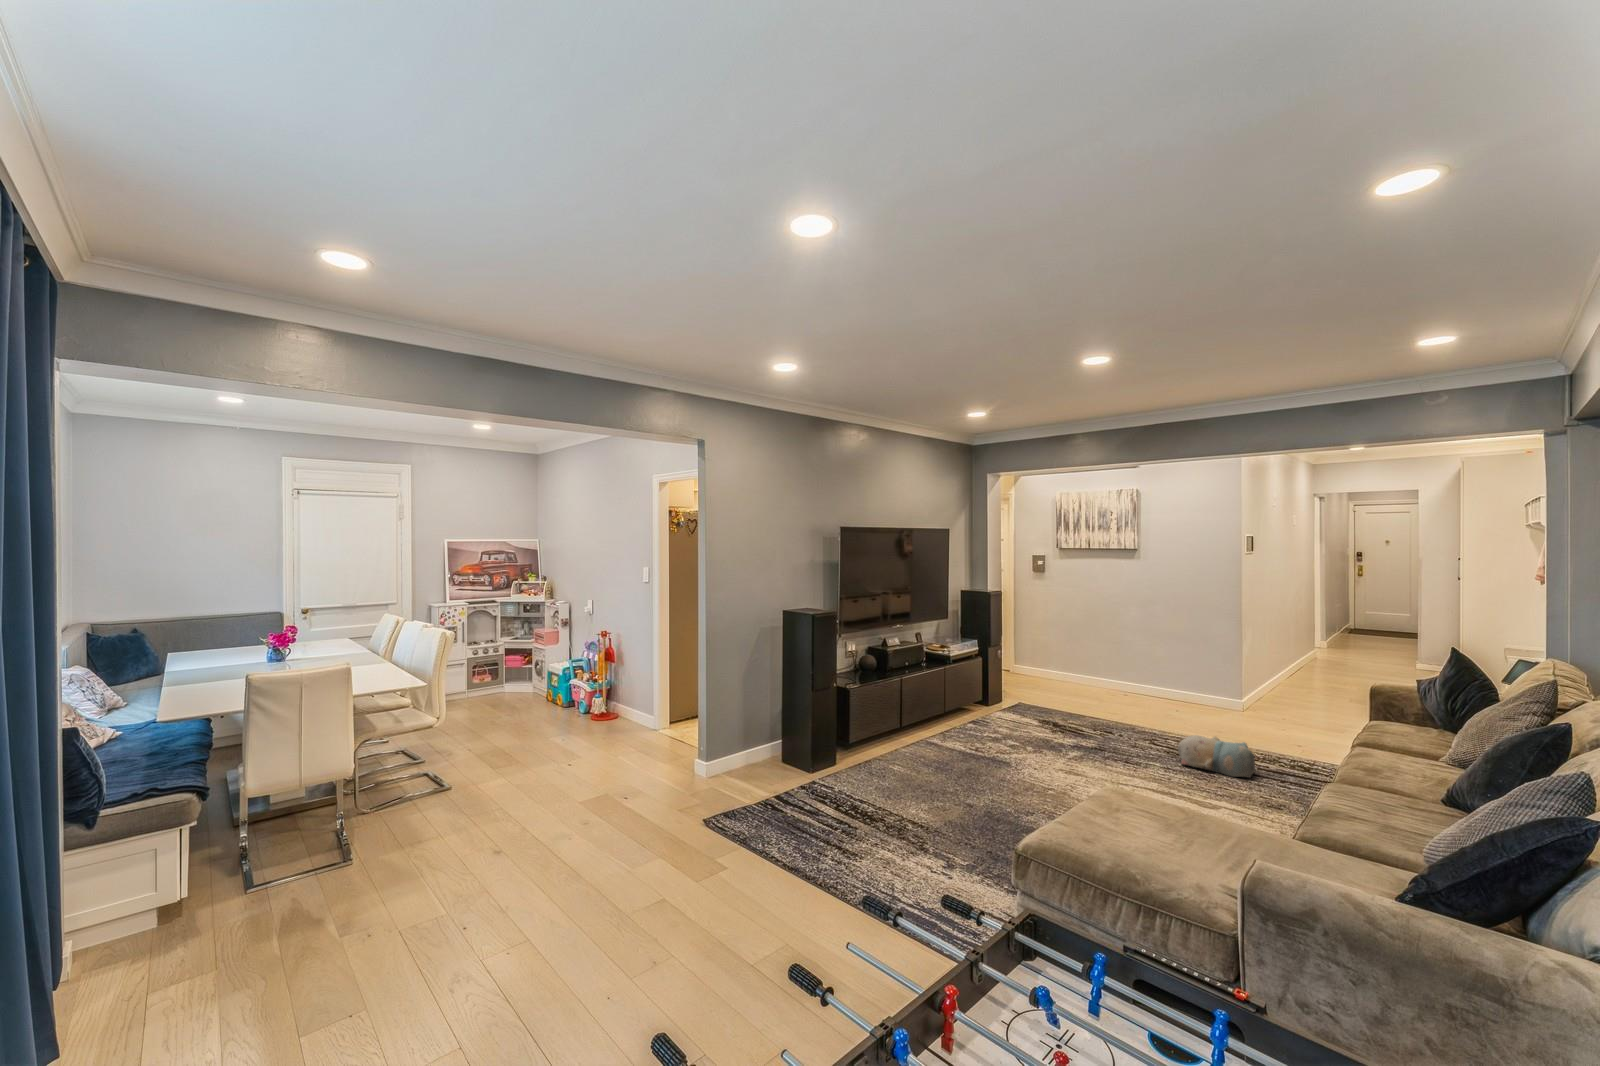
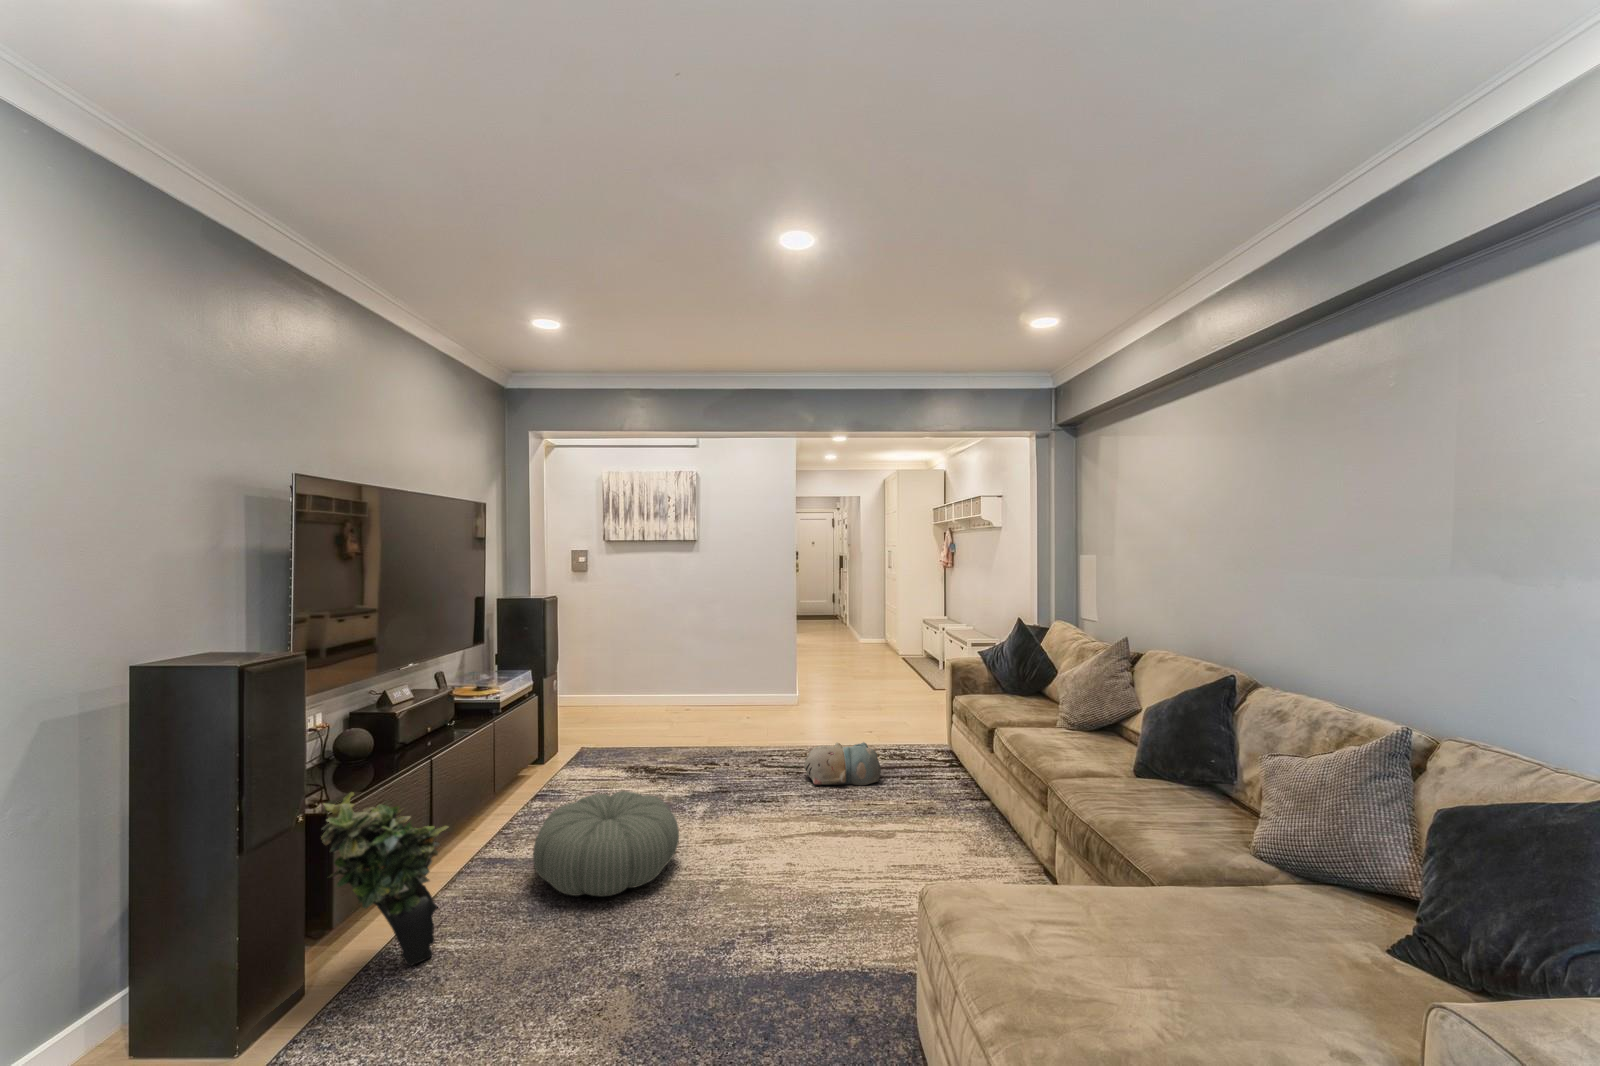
potted plant: none [840,677,894,768] -> present [321,792,448,966]
pouf: none [943,719,1034,775] -> present [533,791,679,896]

